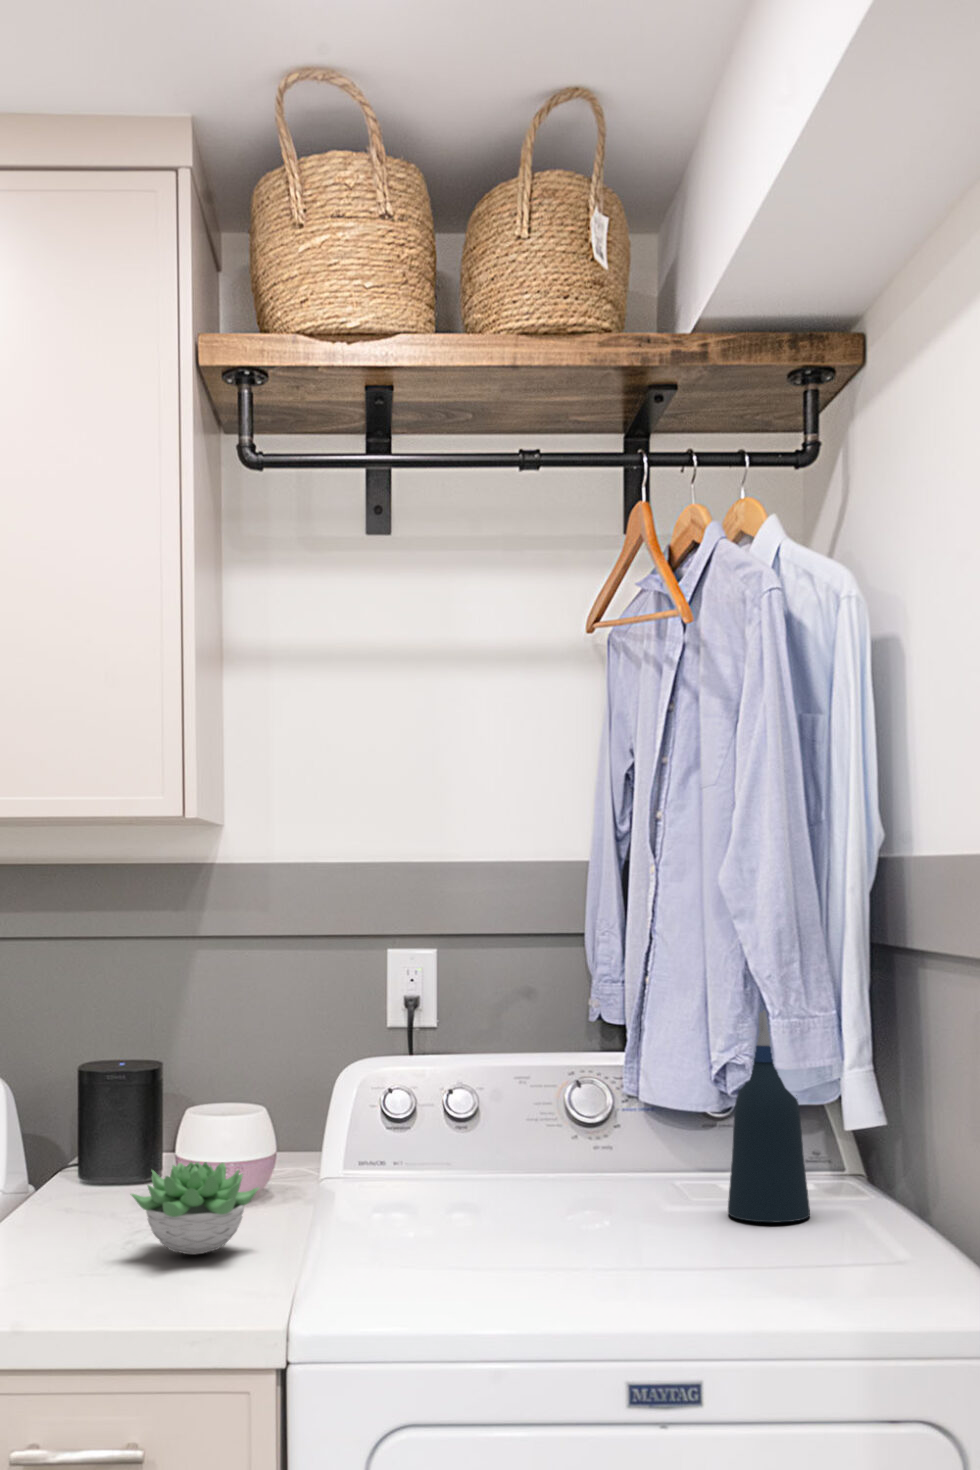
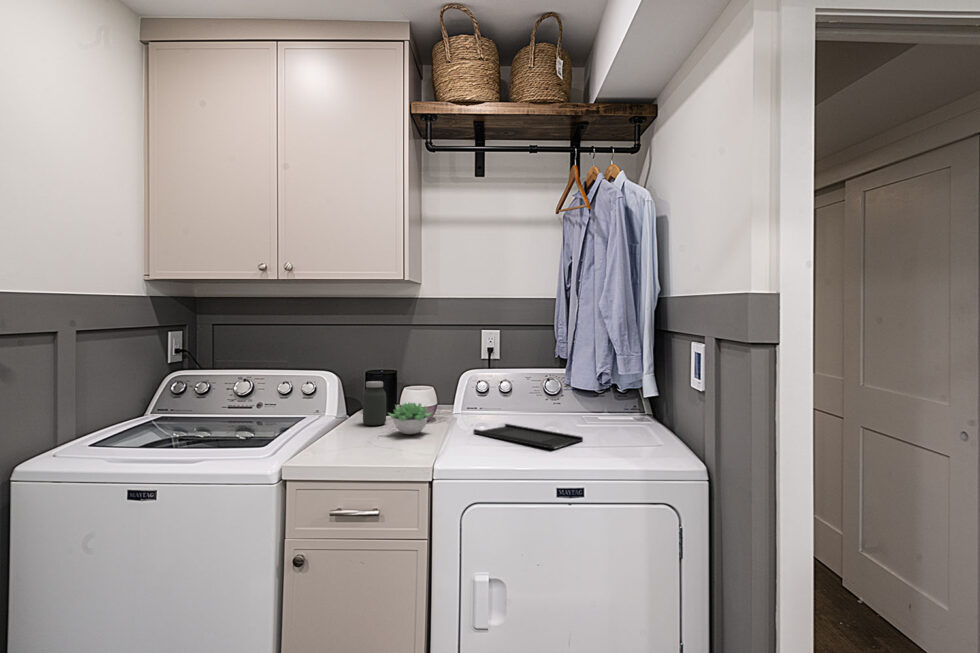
spray bottle: present [728,1010,810,1222] -> none [601,344,636,428]
jar: none [53,1100,121,1229] -> present [363,381,386,425]
tray: none [374,1216,681,1289] -> present [473,424,583,449]

